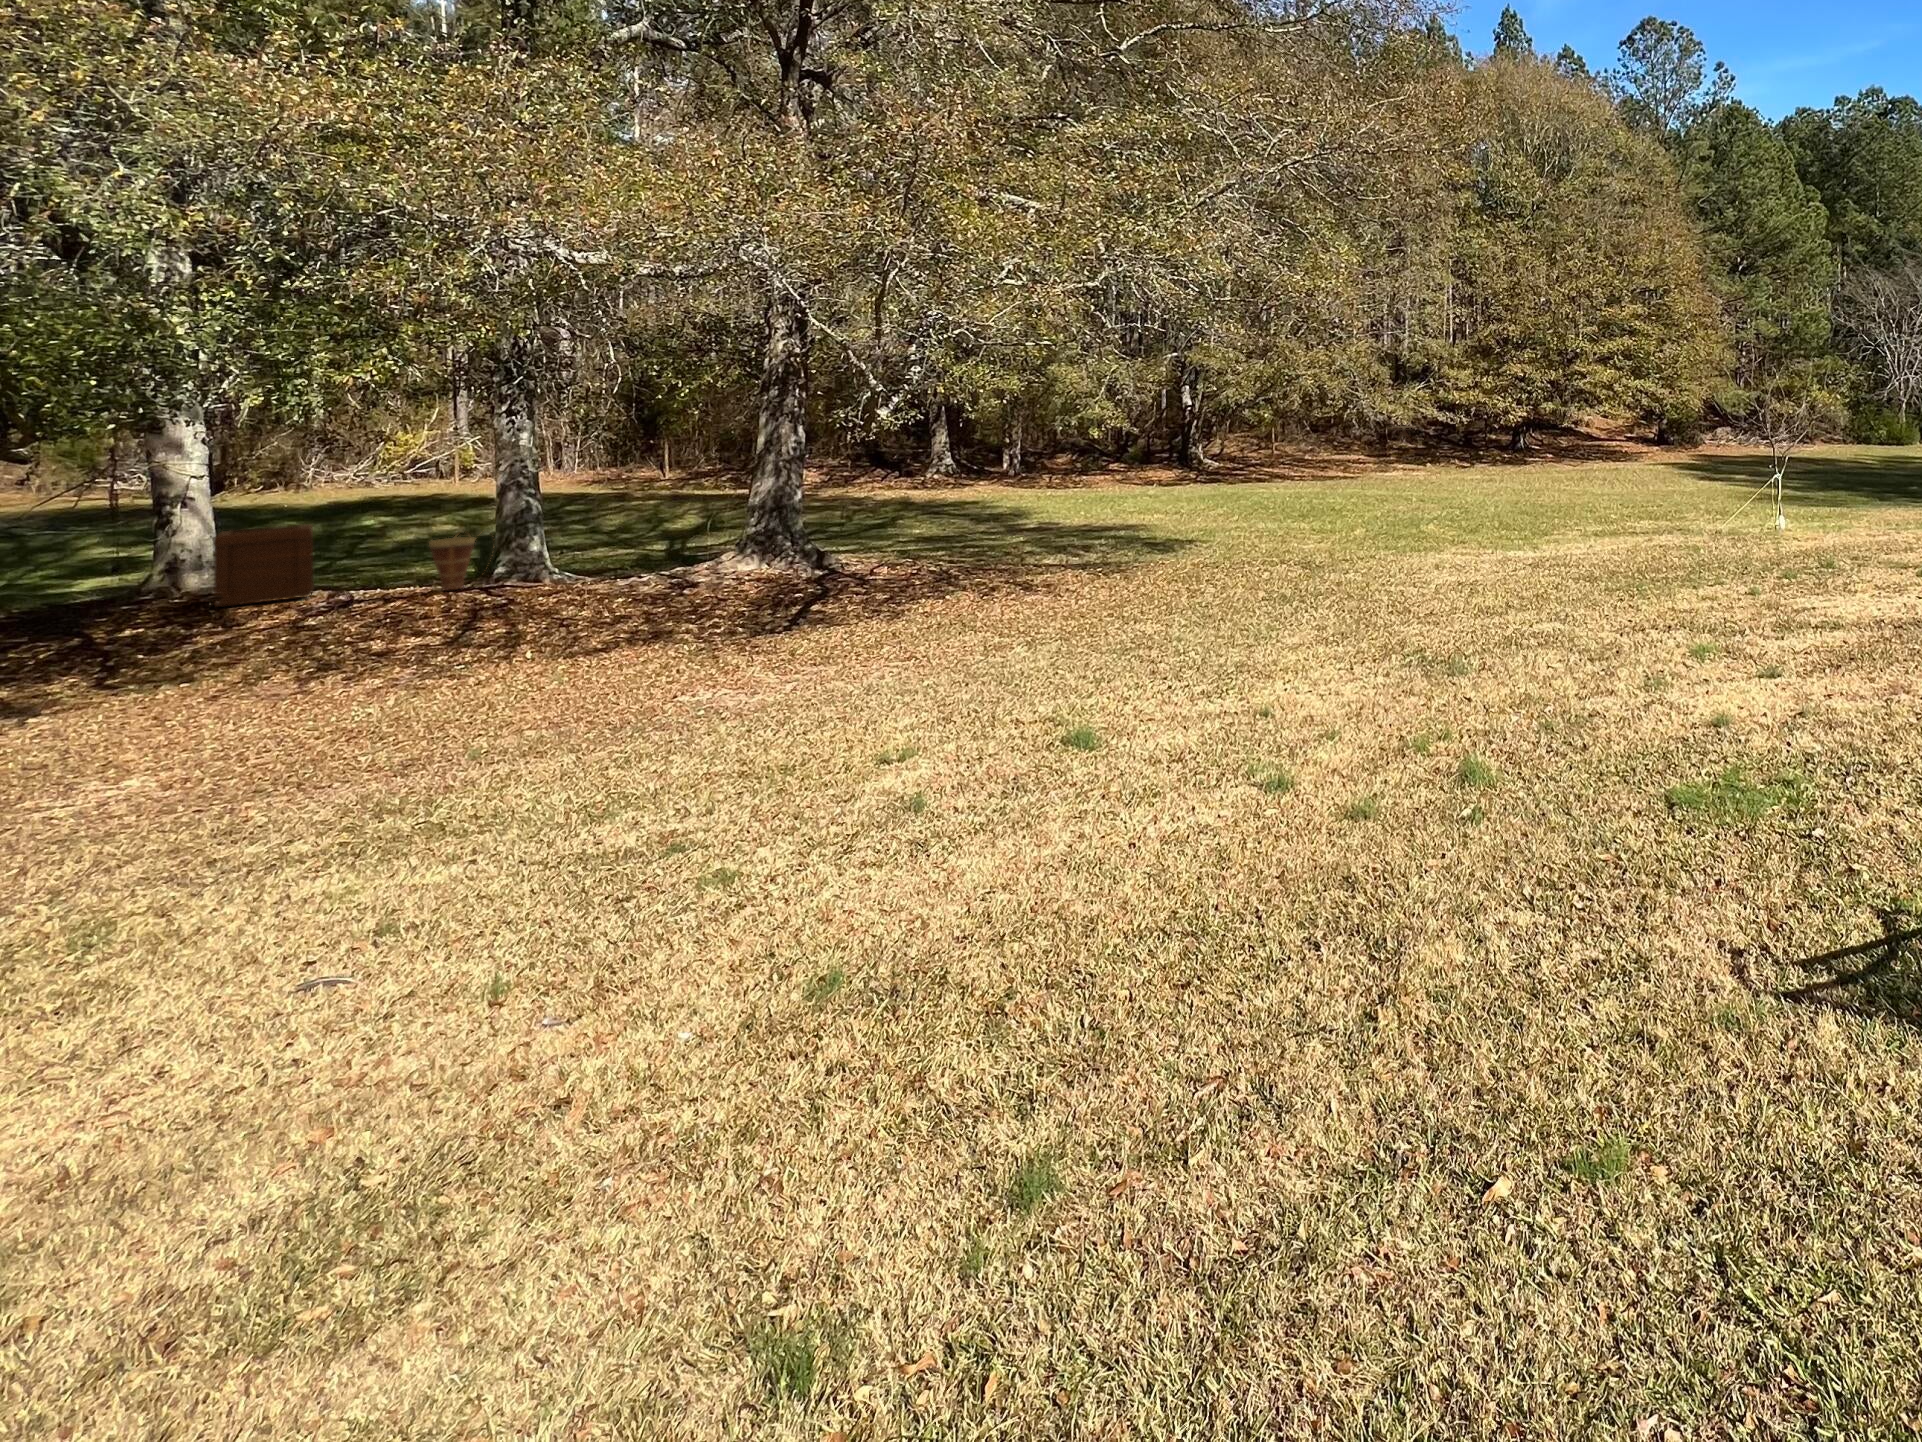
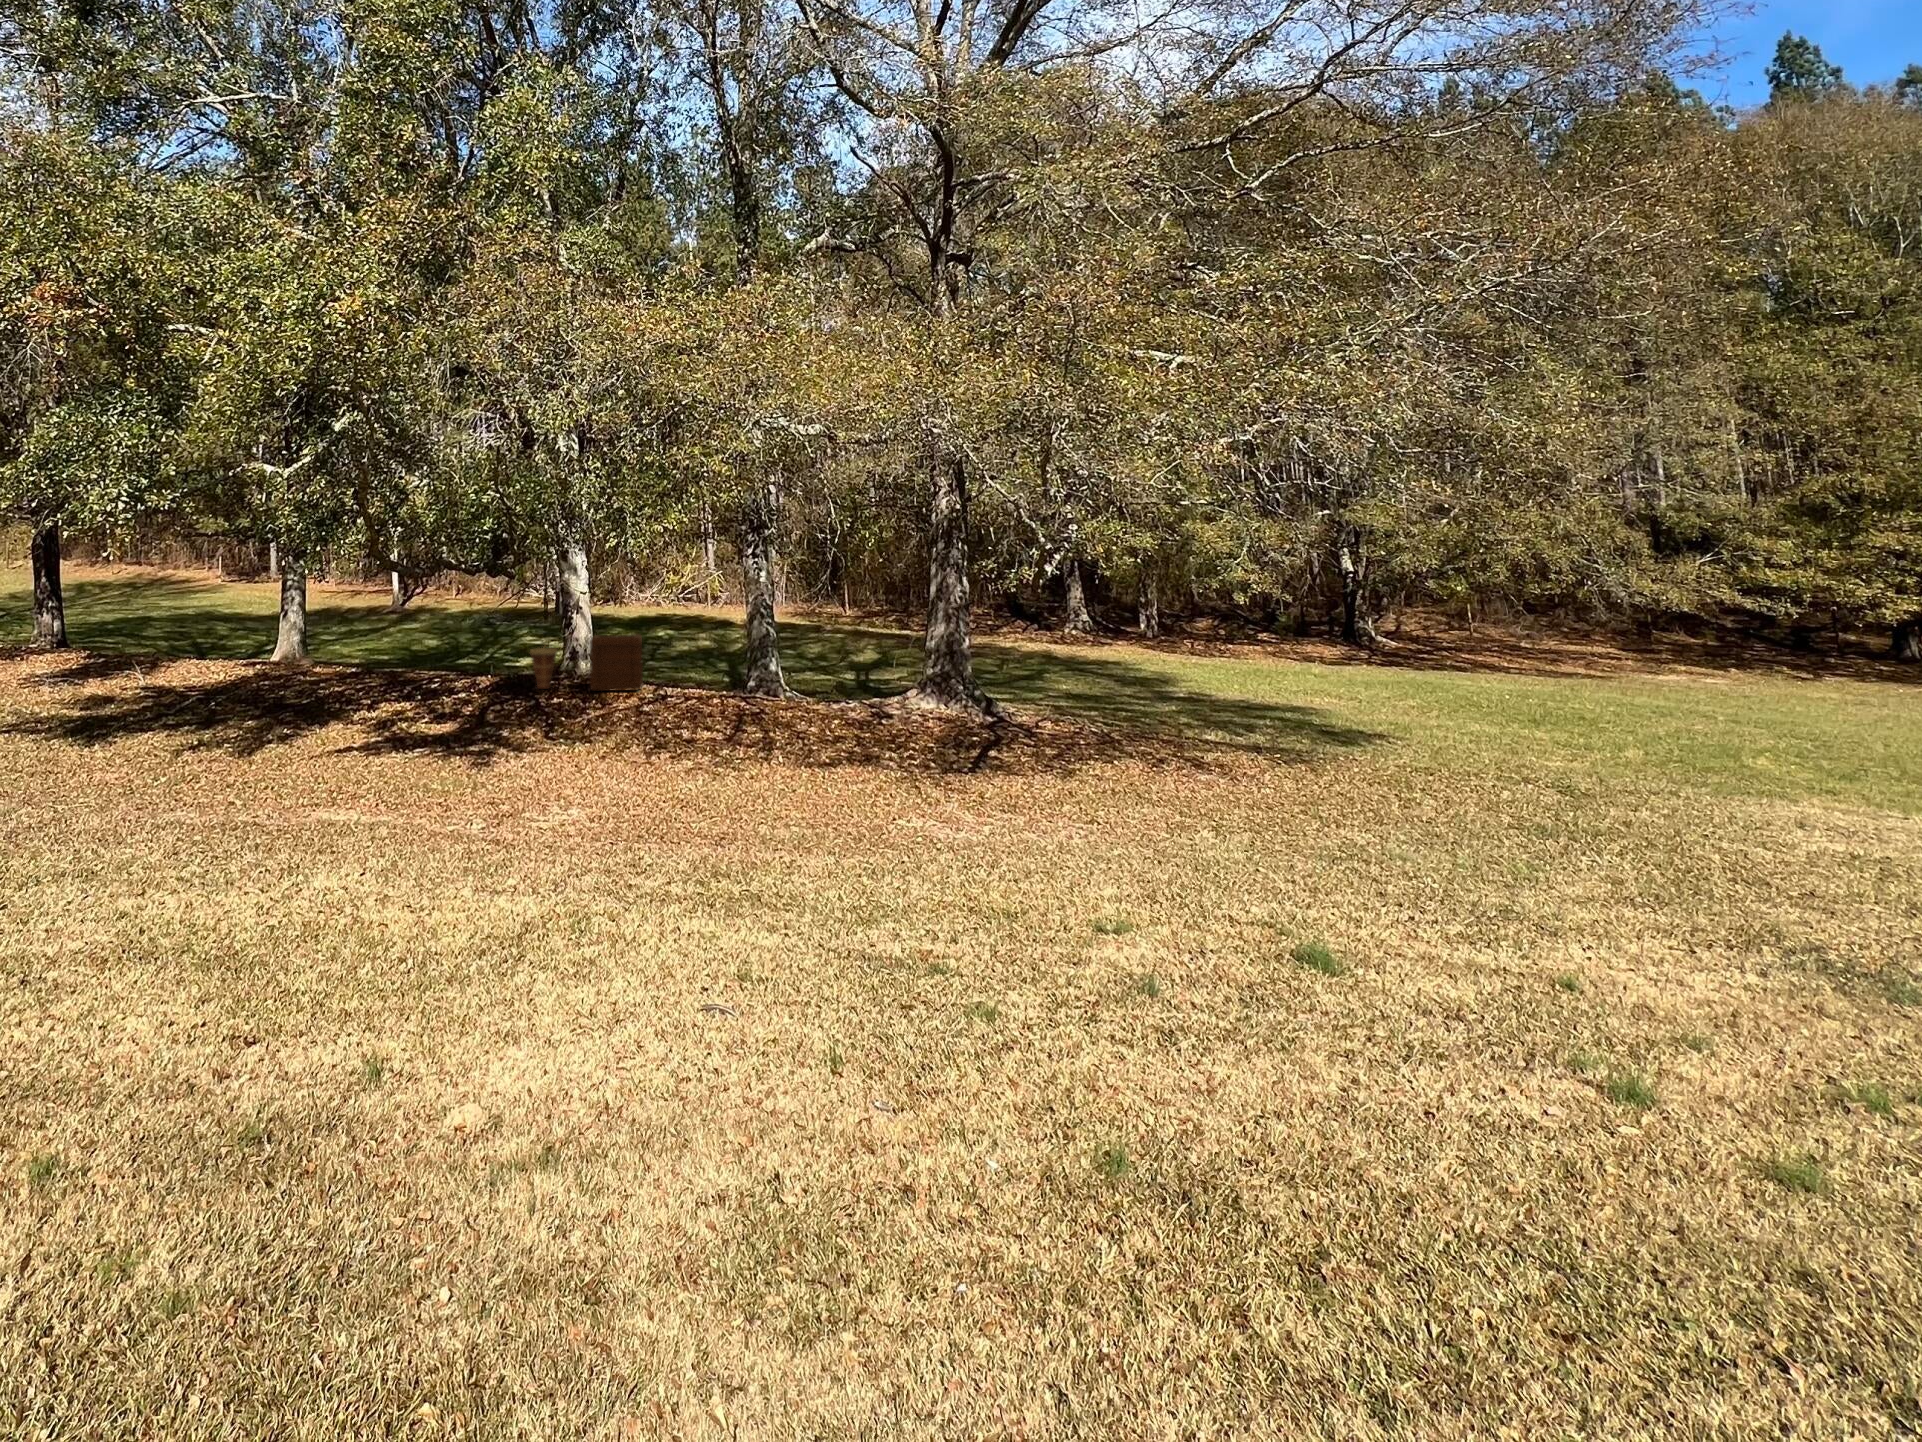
round table: present [1389,427,1408,437] -> none [1631,611,1685,641]
basket: present [429,534,476,591] -> present [530,647,557,689]

